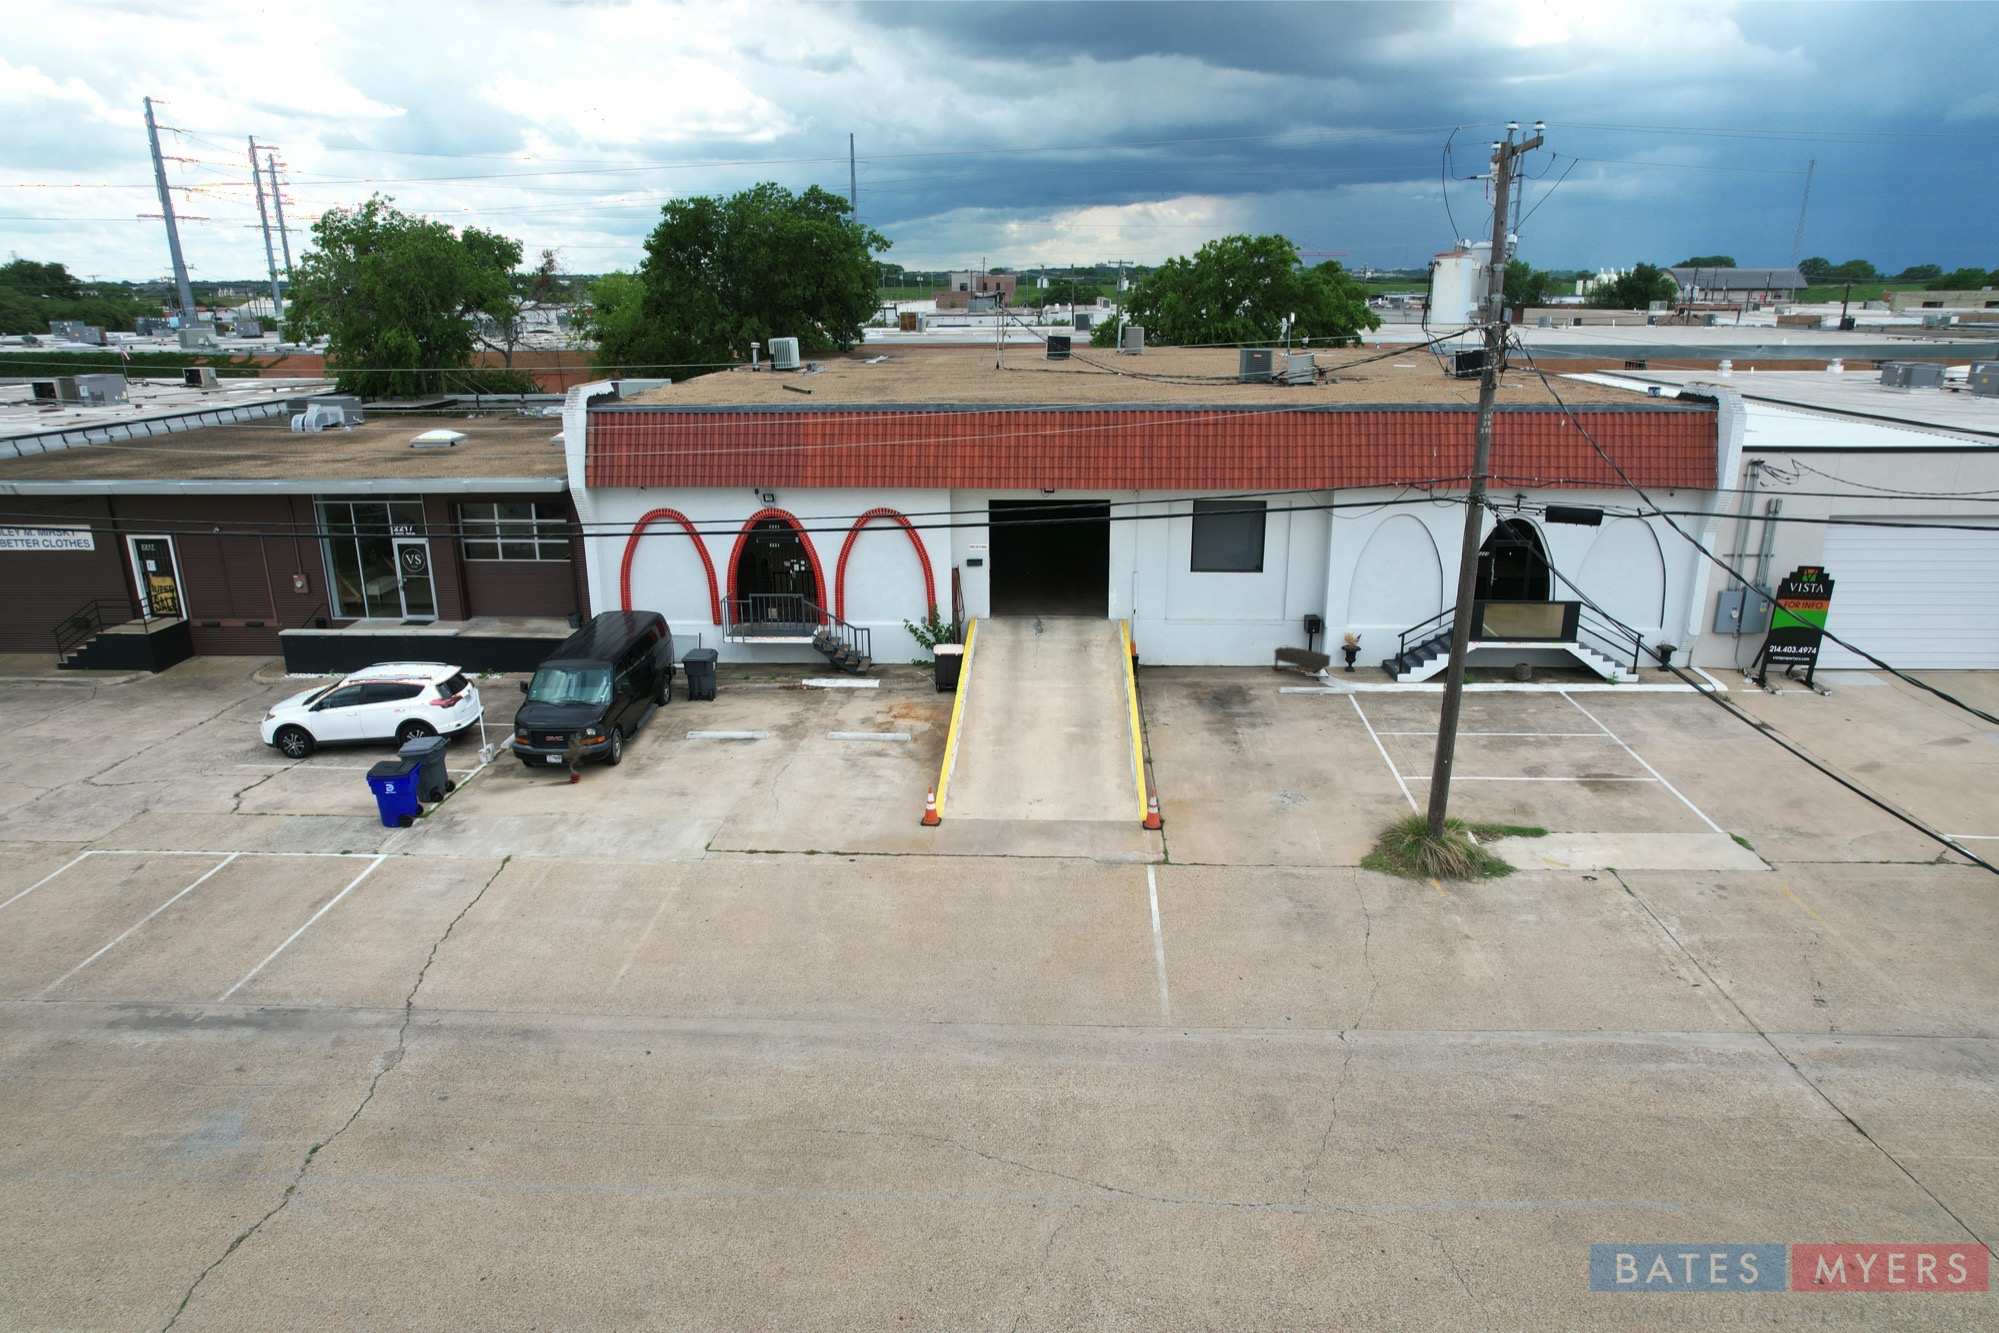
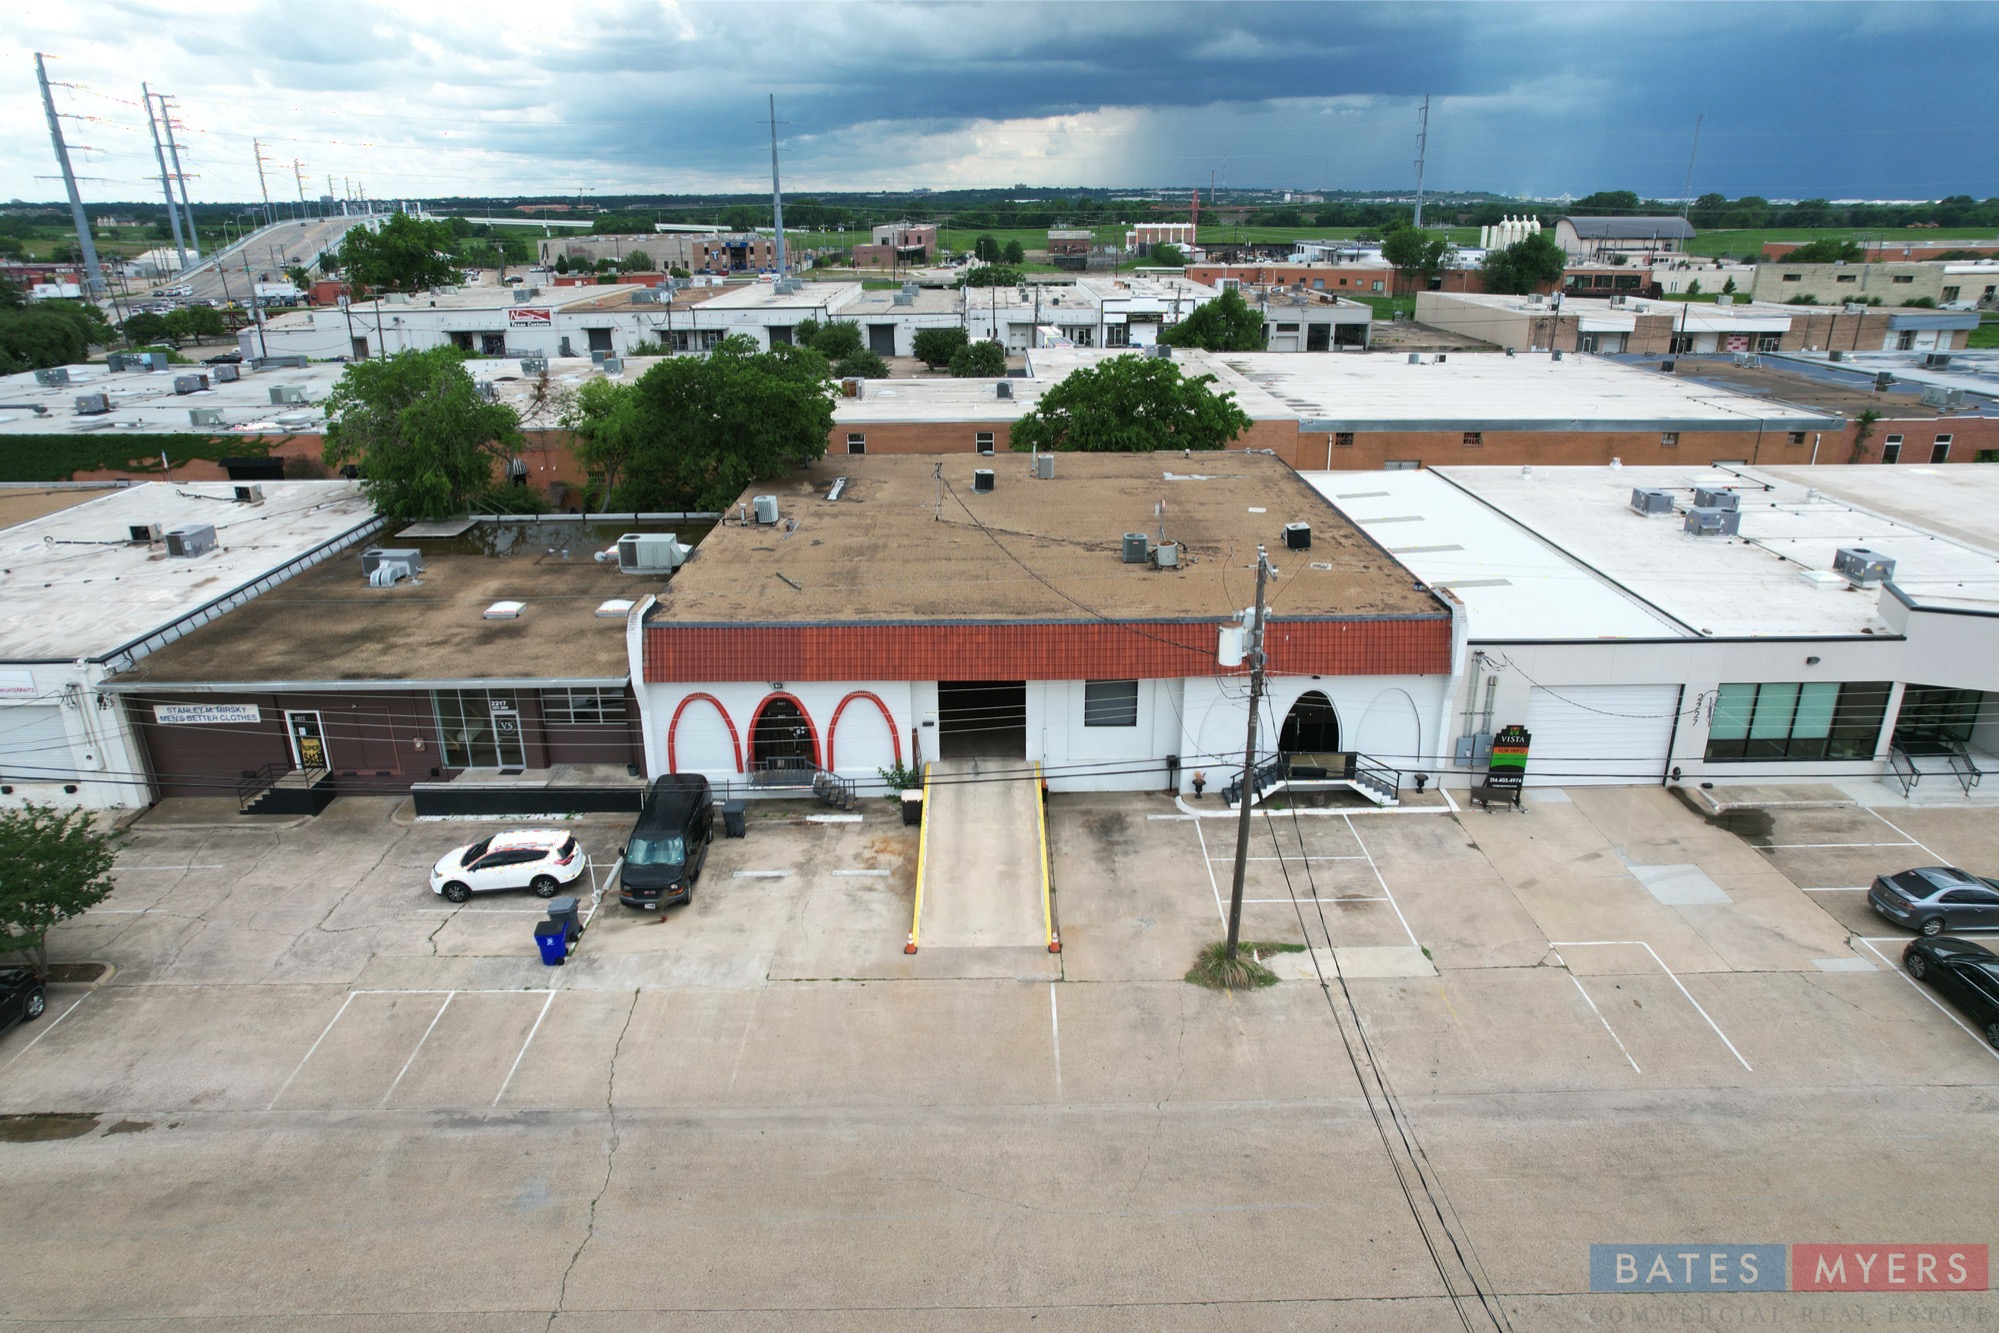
bench: present [1274,645,1330,680] -> present [1470,785,1513,808]

